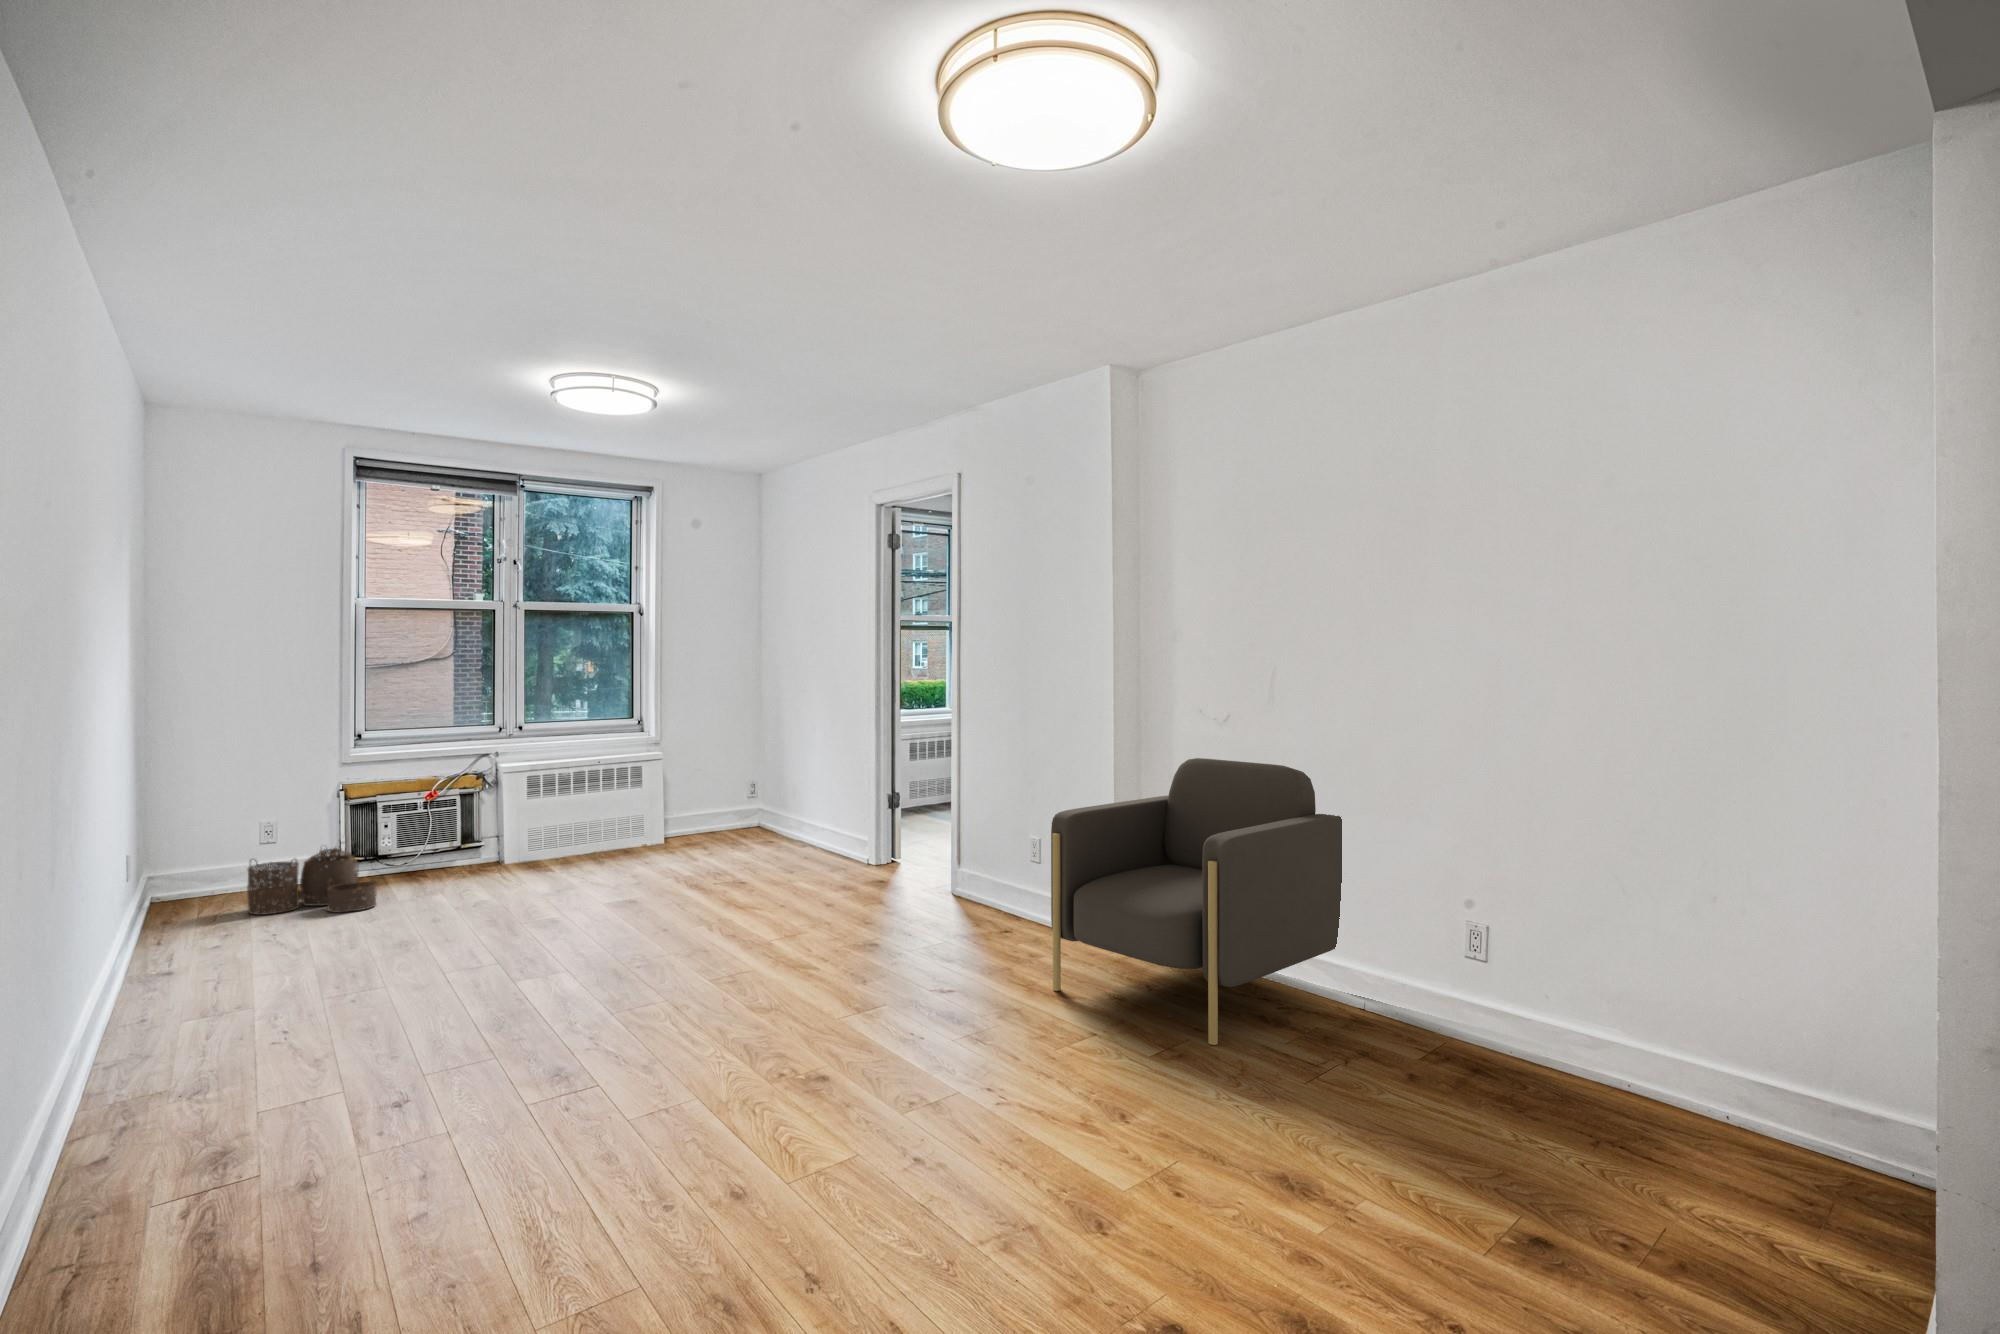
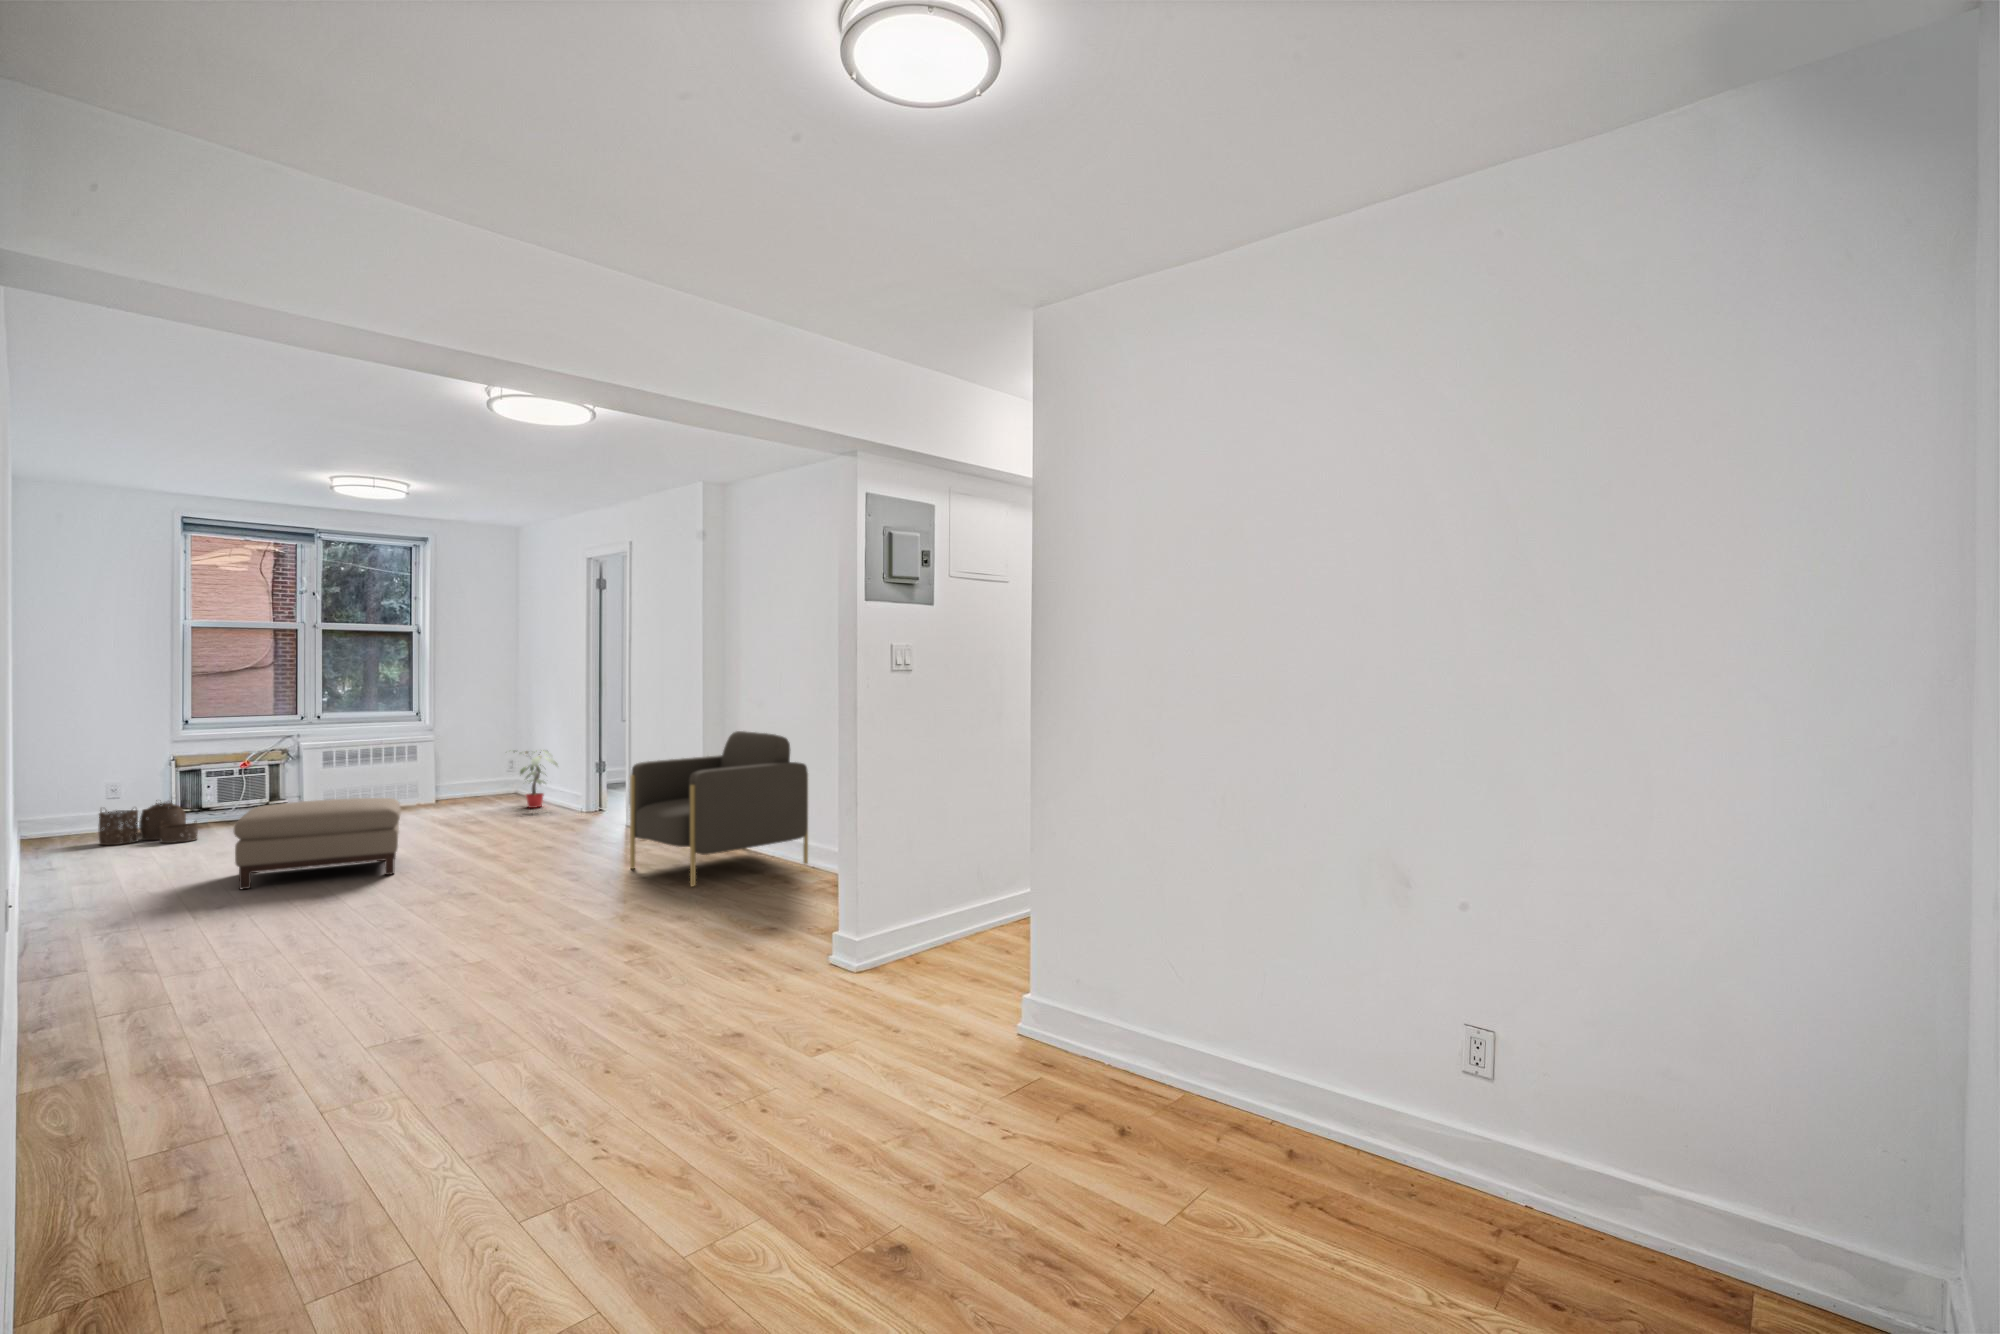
potted plant: none [754,774,834,855] -> present [514,750,558,808]
ottoman: none [449,860,690,1024] -> present [234,798,401,889]

